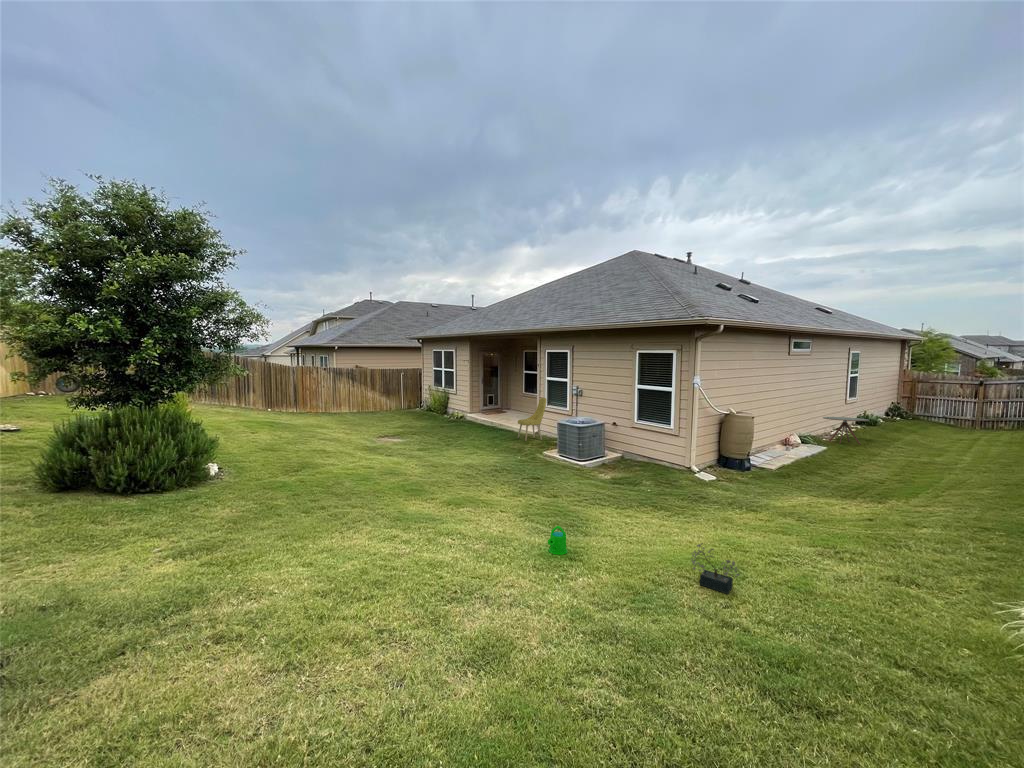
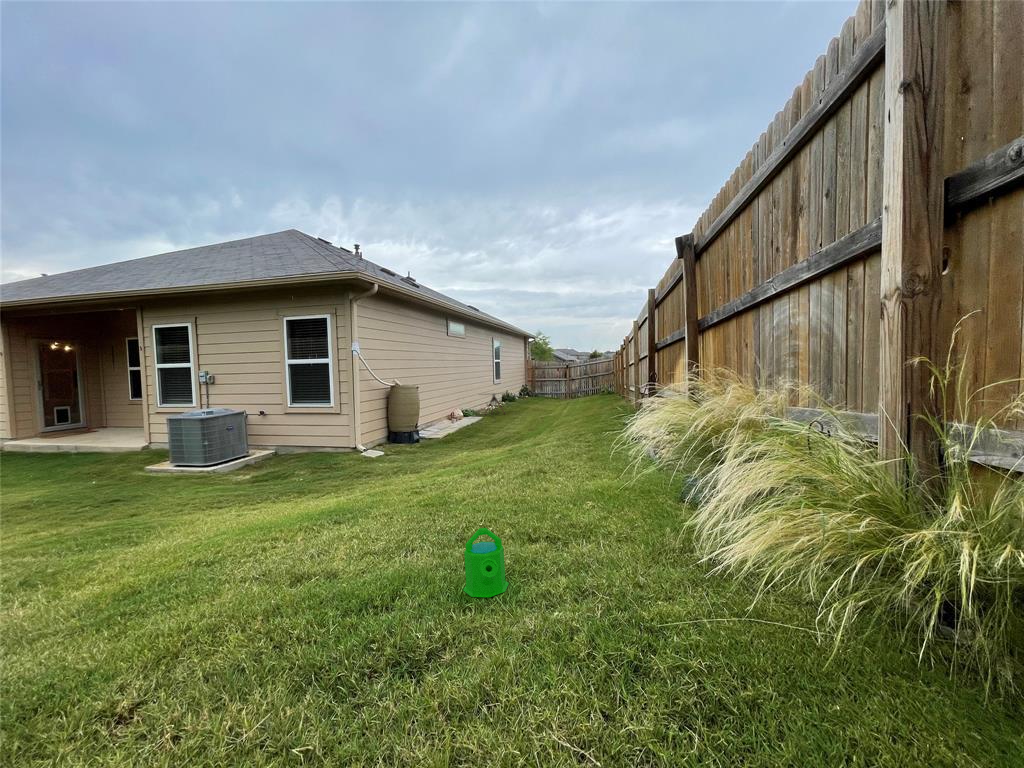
chair: present [518,398,546,441] -> none [101,394,156,459]
watering can: present [548,526,568,555] -> present [463,528,509,598]
decorative plant: present [692,543,739,594] -> none [314,486,377,540]

